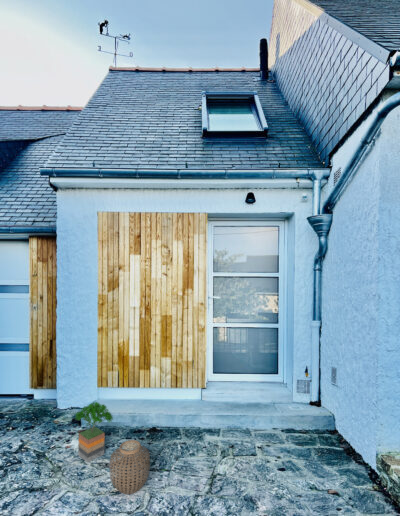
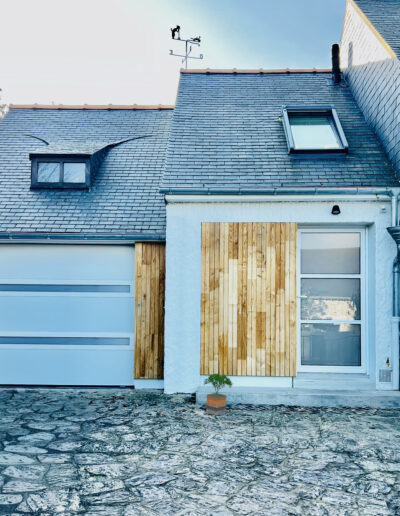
woven basket: present [110,440,150,494] -> none [243,392,272,426]

